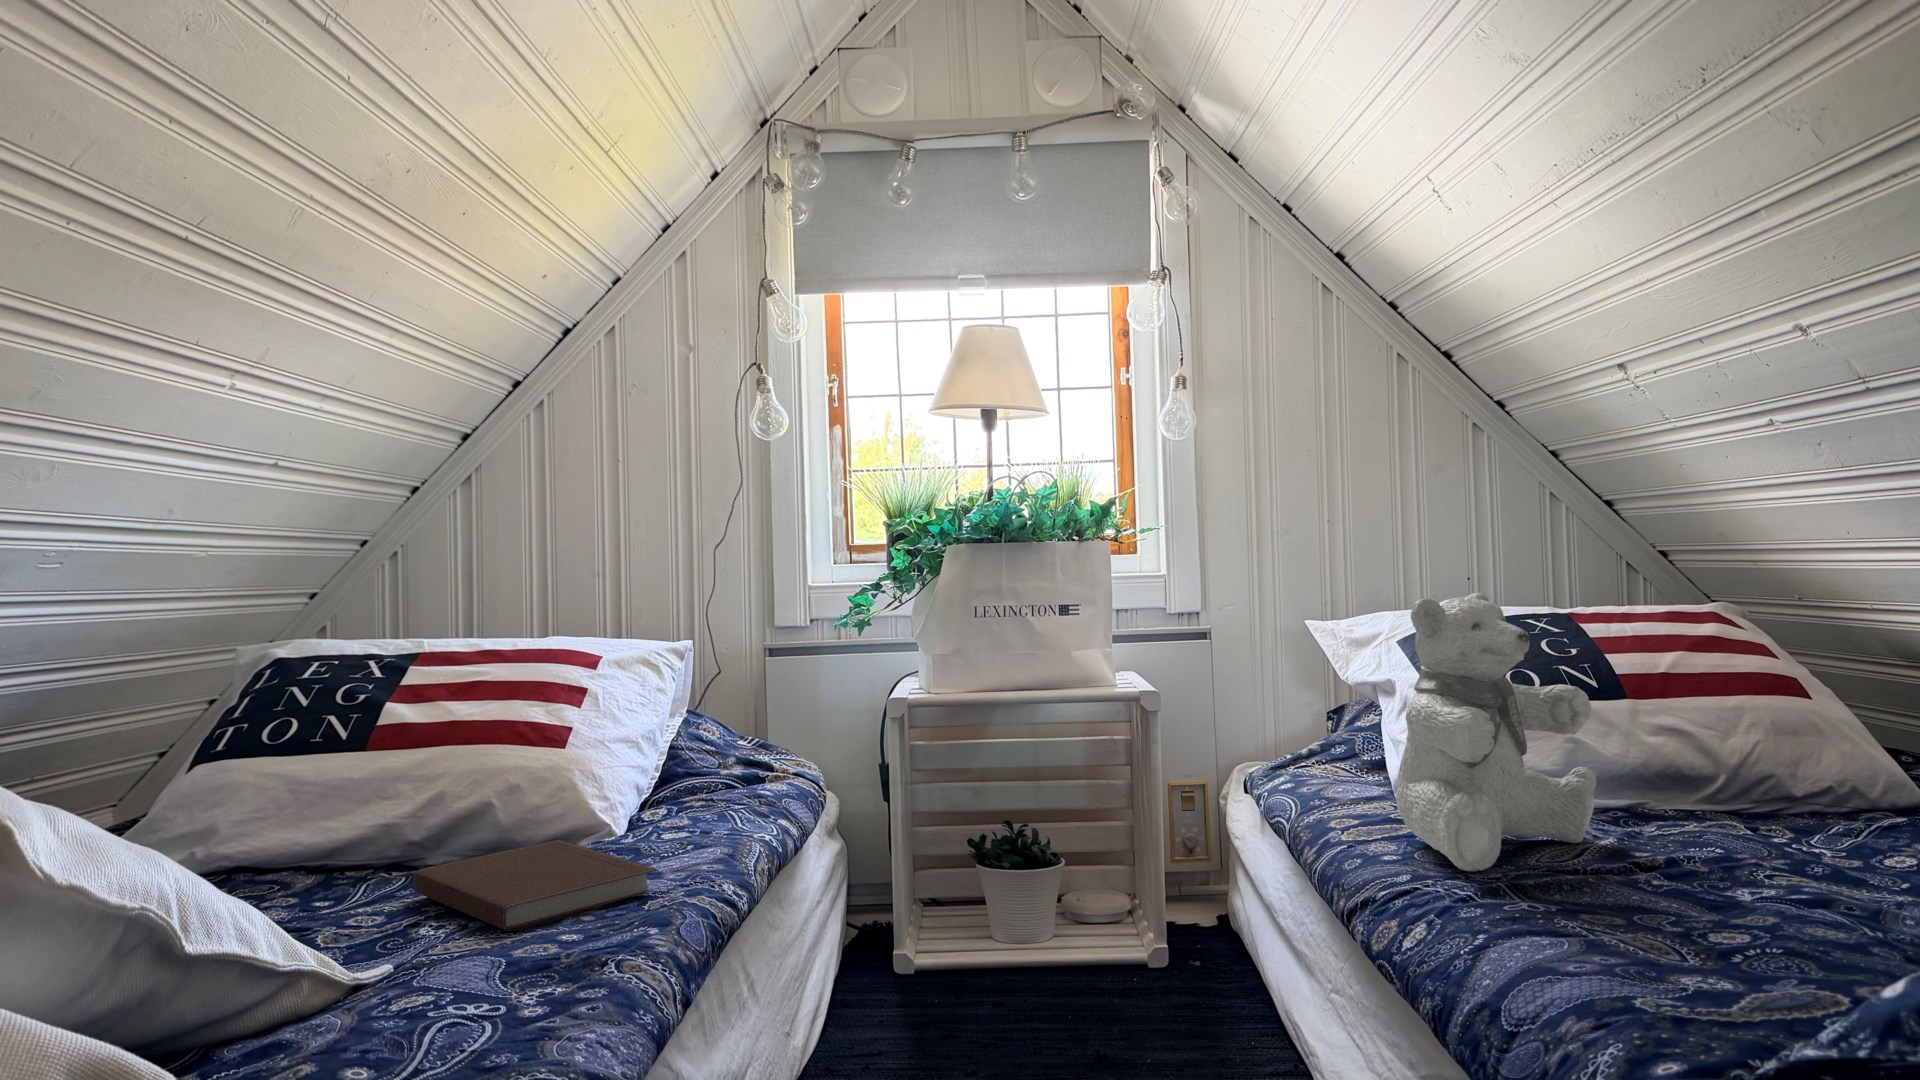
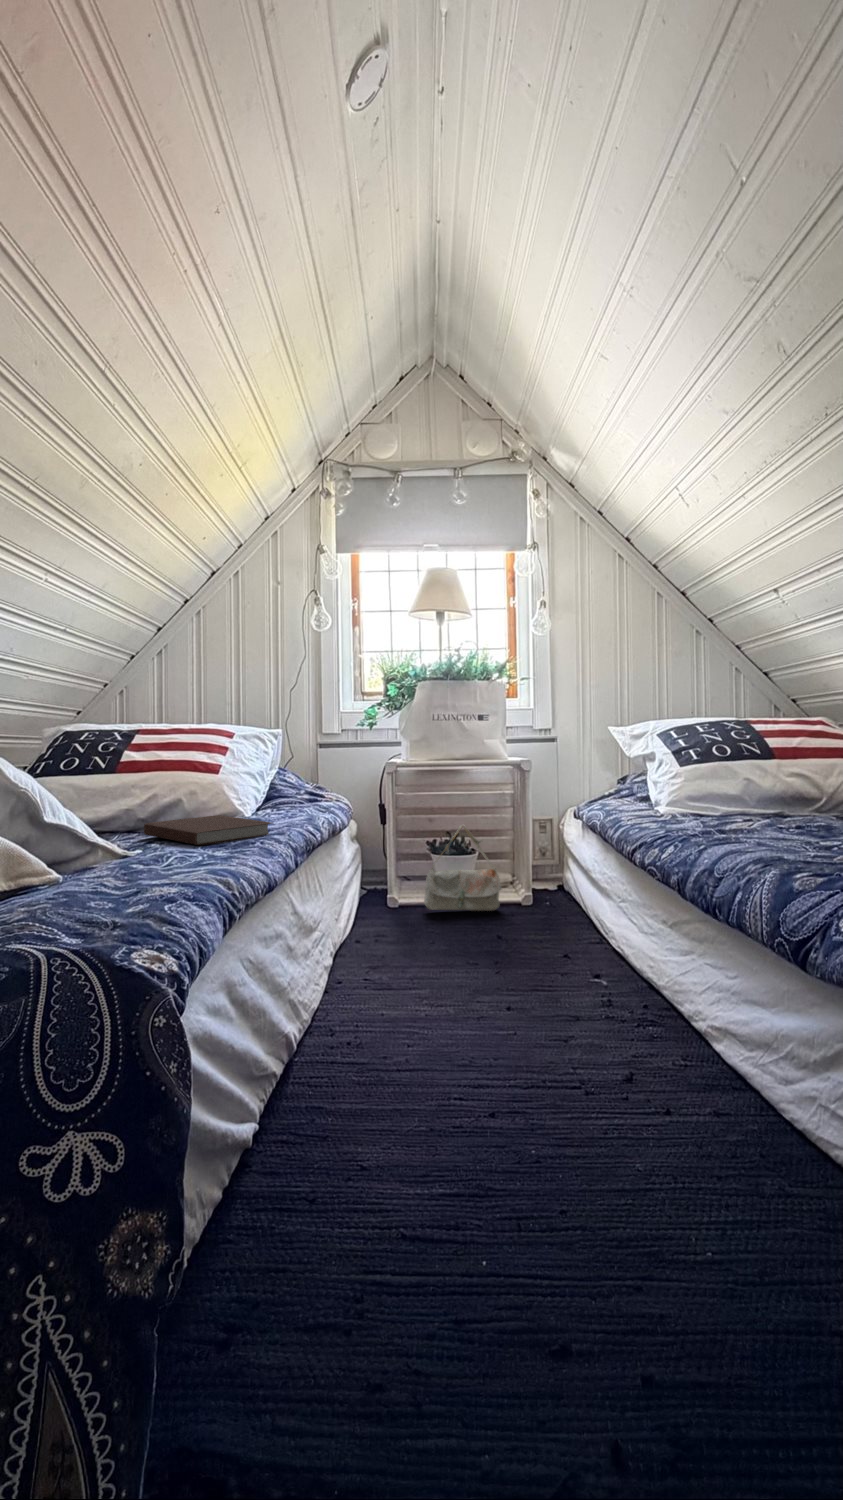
teddy bear: present [1396,593,1596,871] -> none [657,693,760,830]
bag: none [960,818,1109,982] -> present [424,825,502,911]

